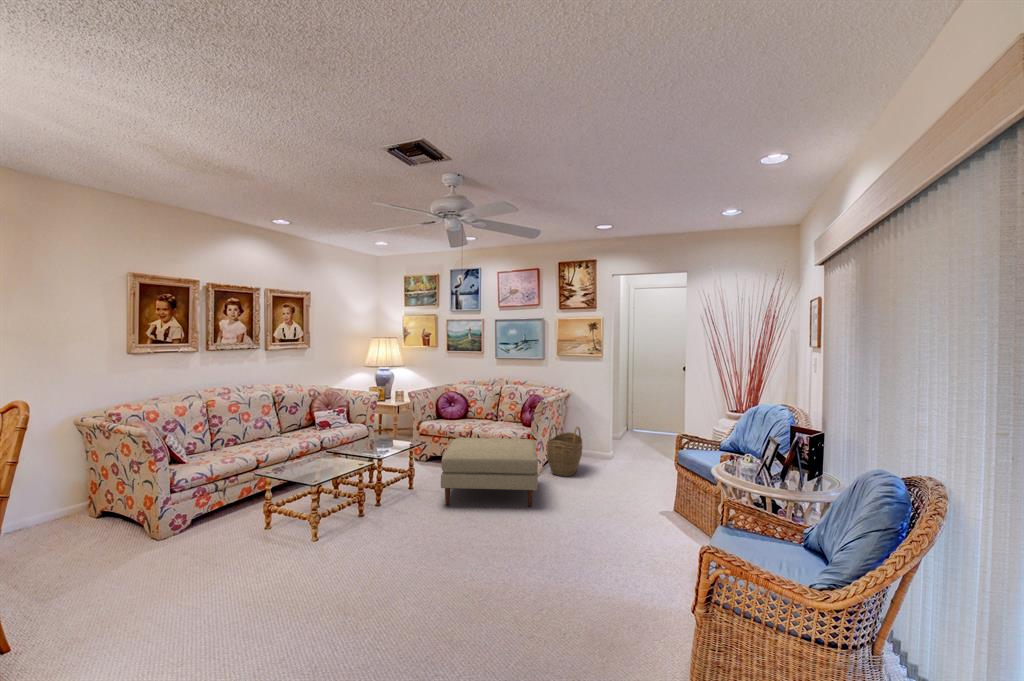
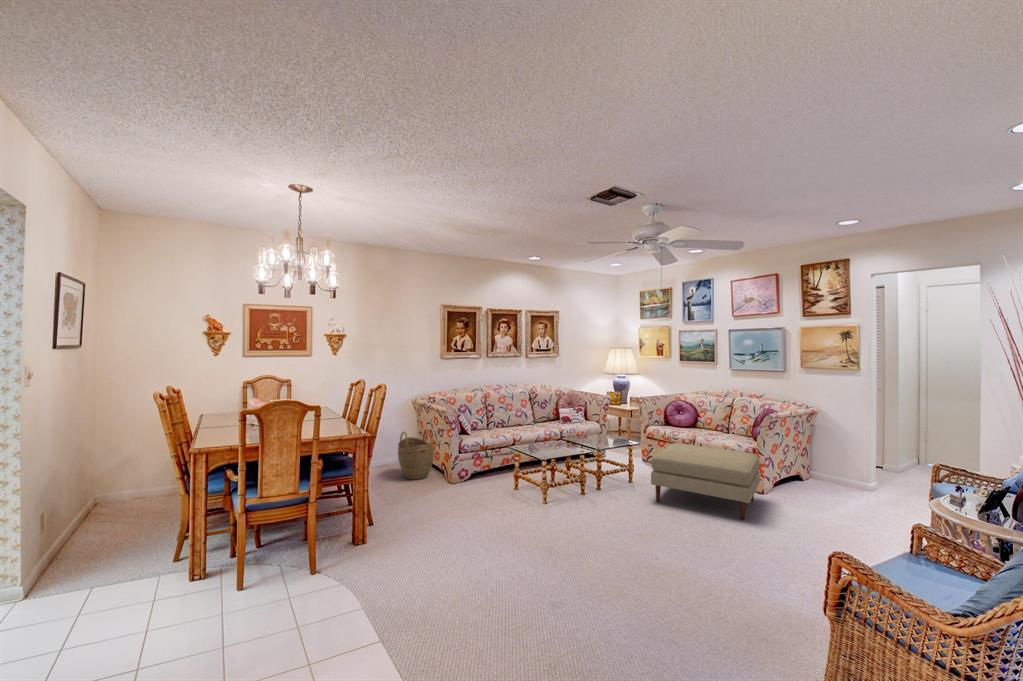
woven basket: present [547,424,582,476] -> present [398,429,434,480]

